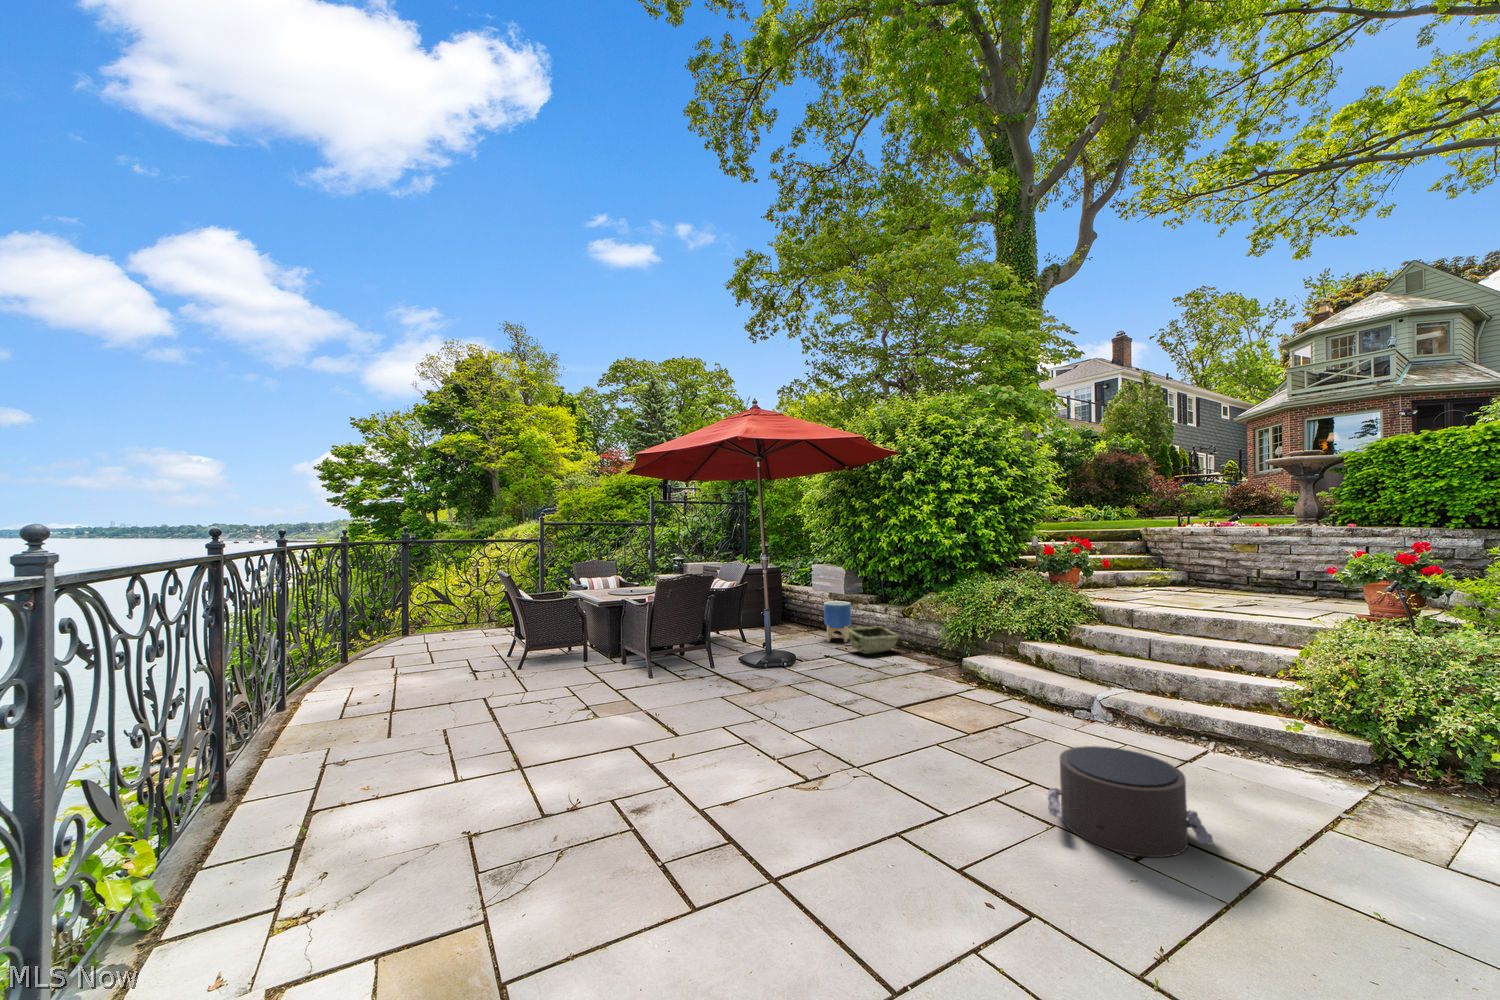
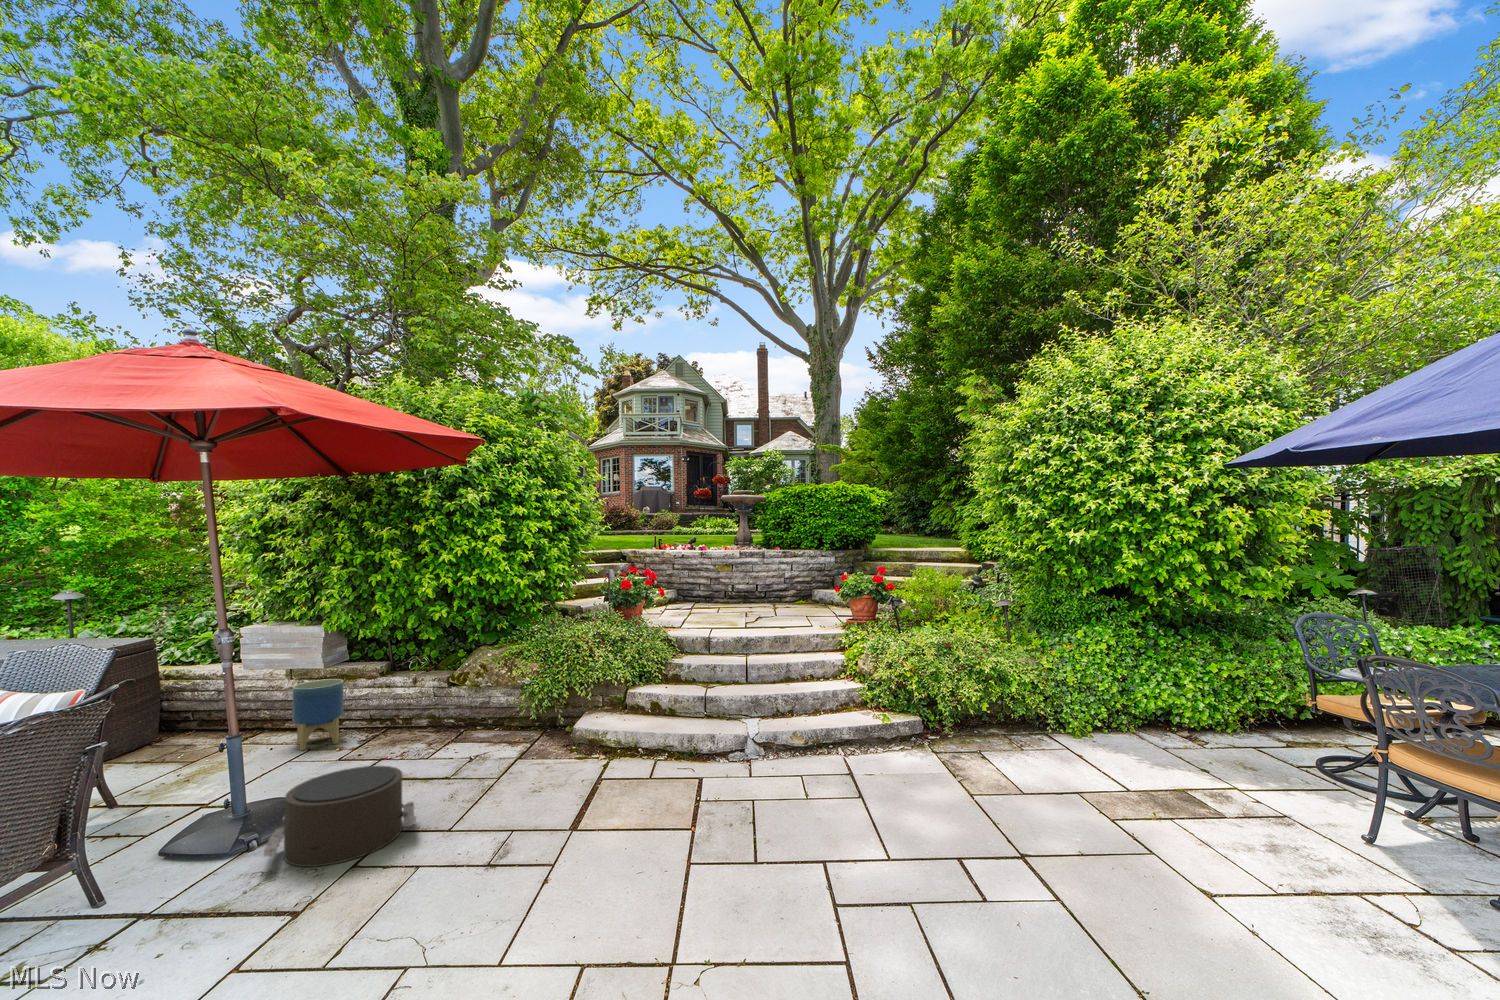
woven basket: present [848,626,899,654] -> none [360,707,442,755]
pouf: present [1048,746,1214,857] -> present [264,766,416,867]

